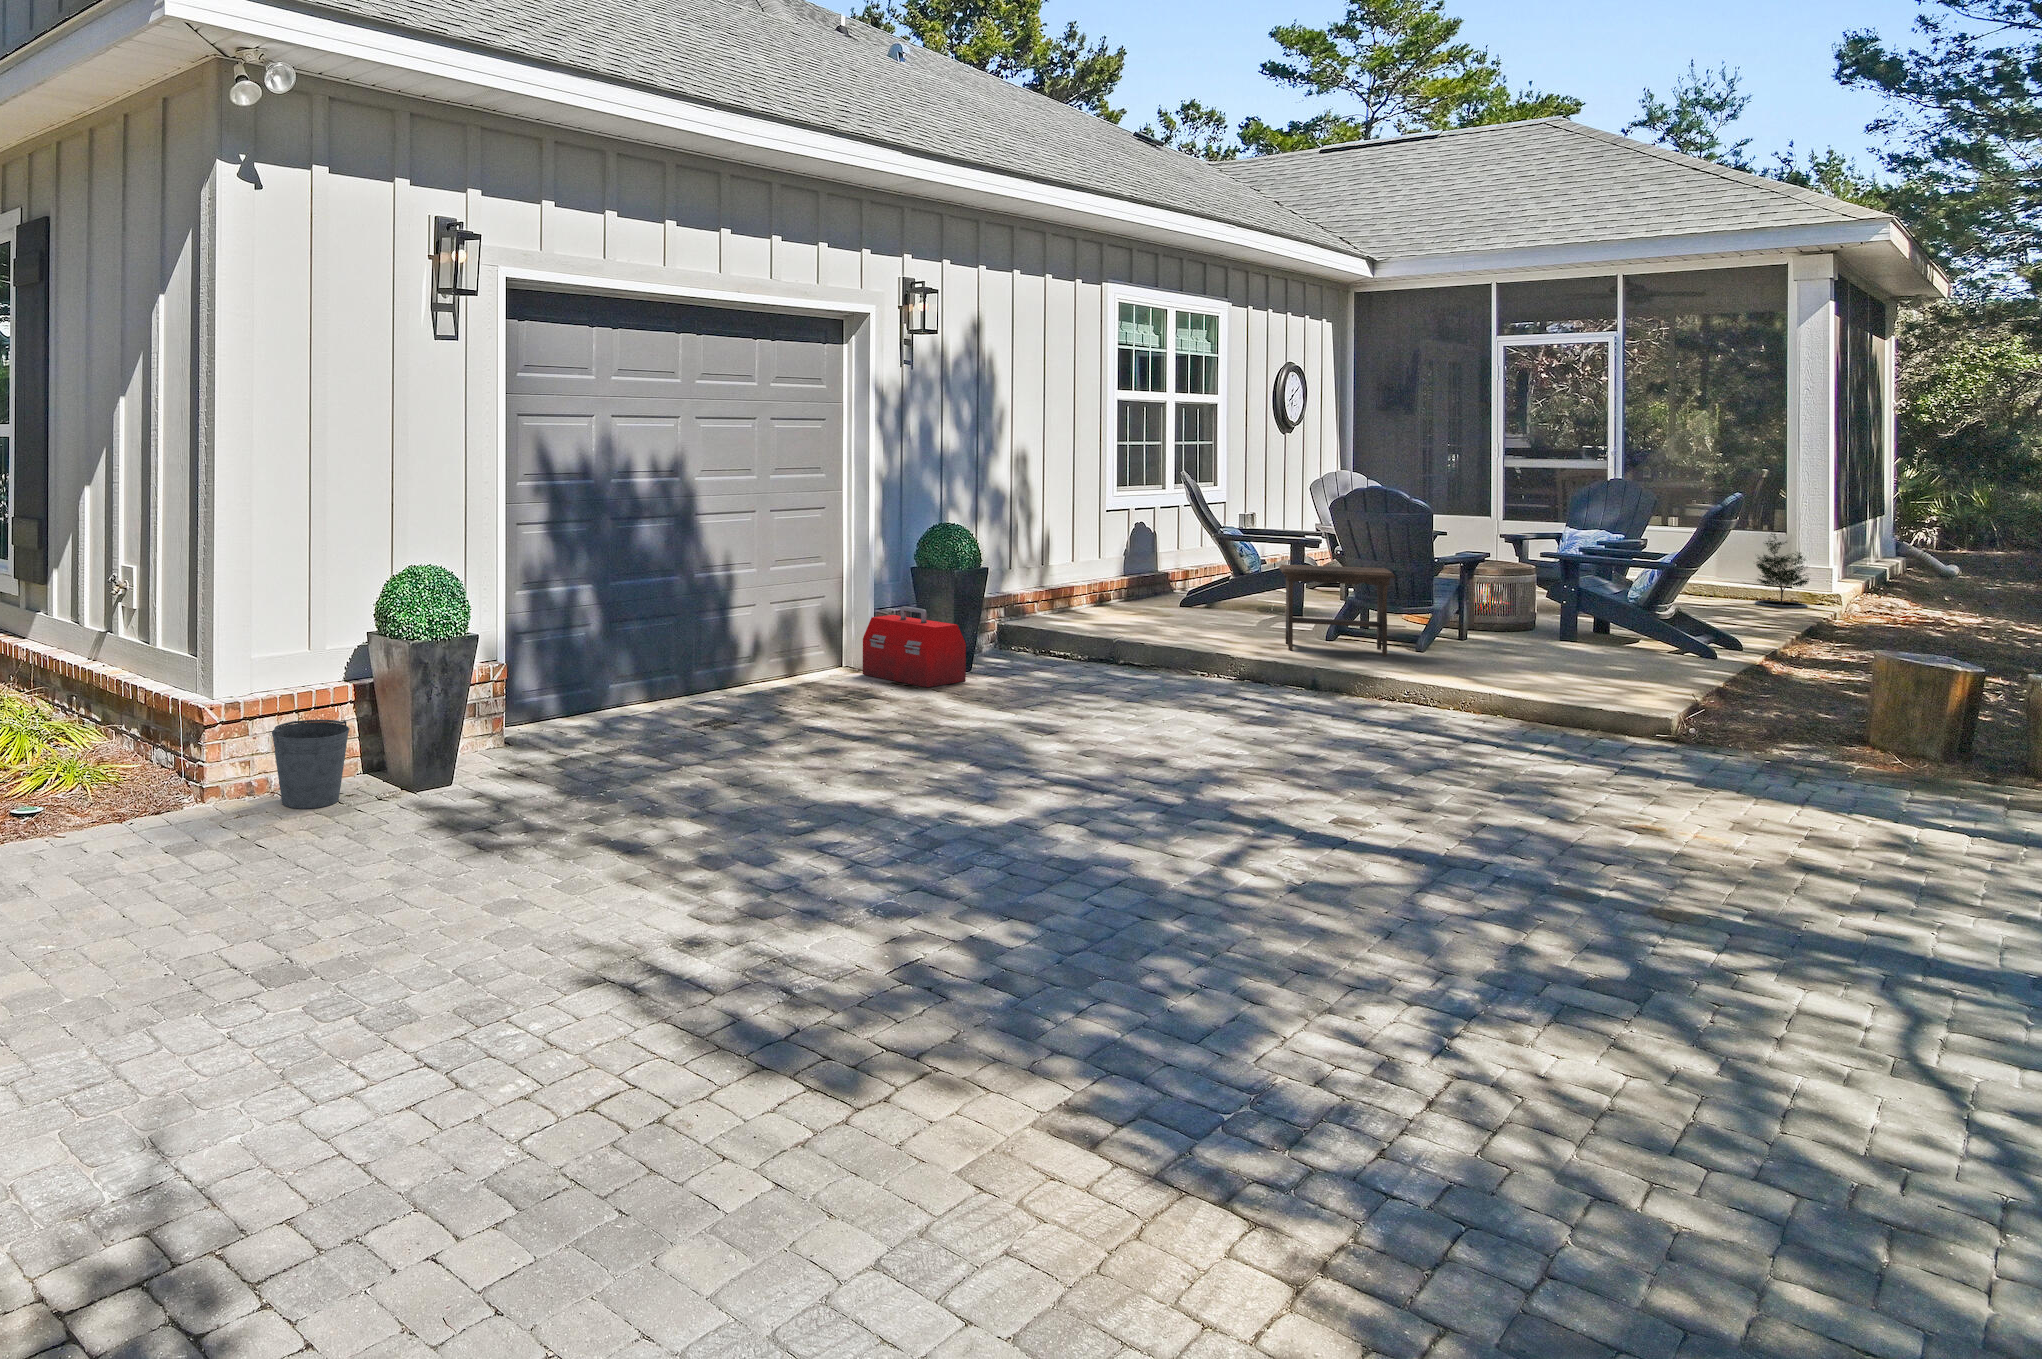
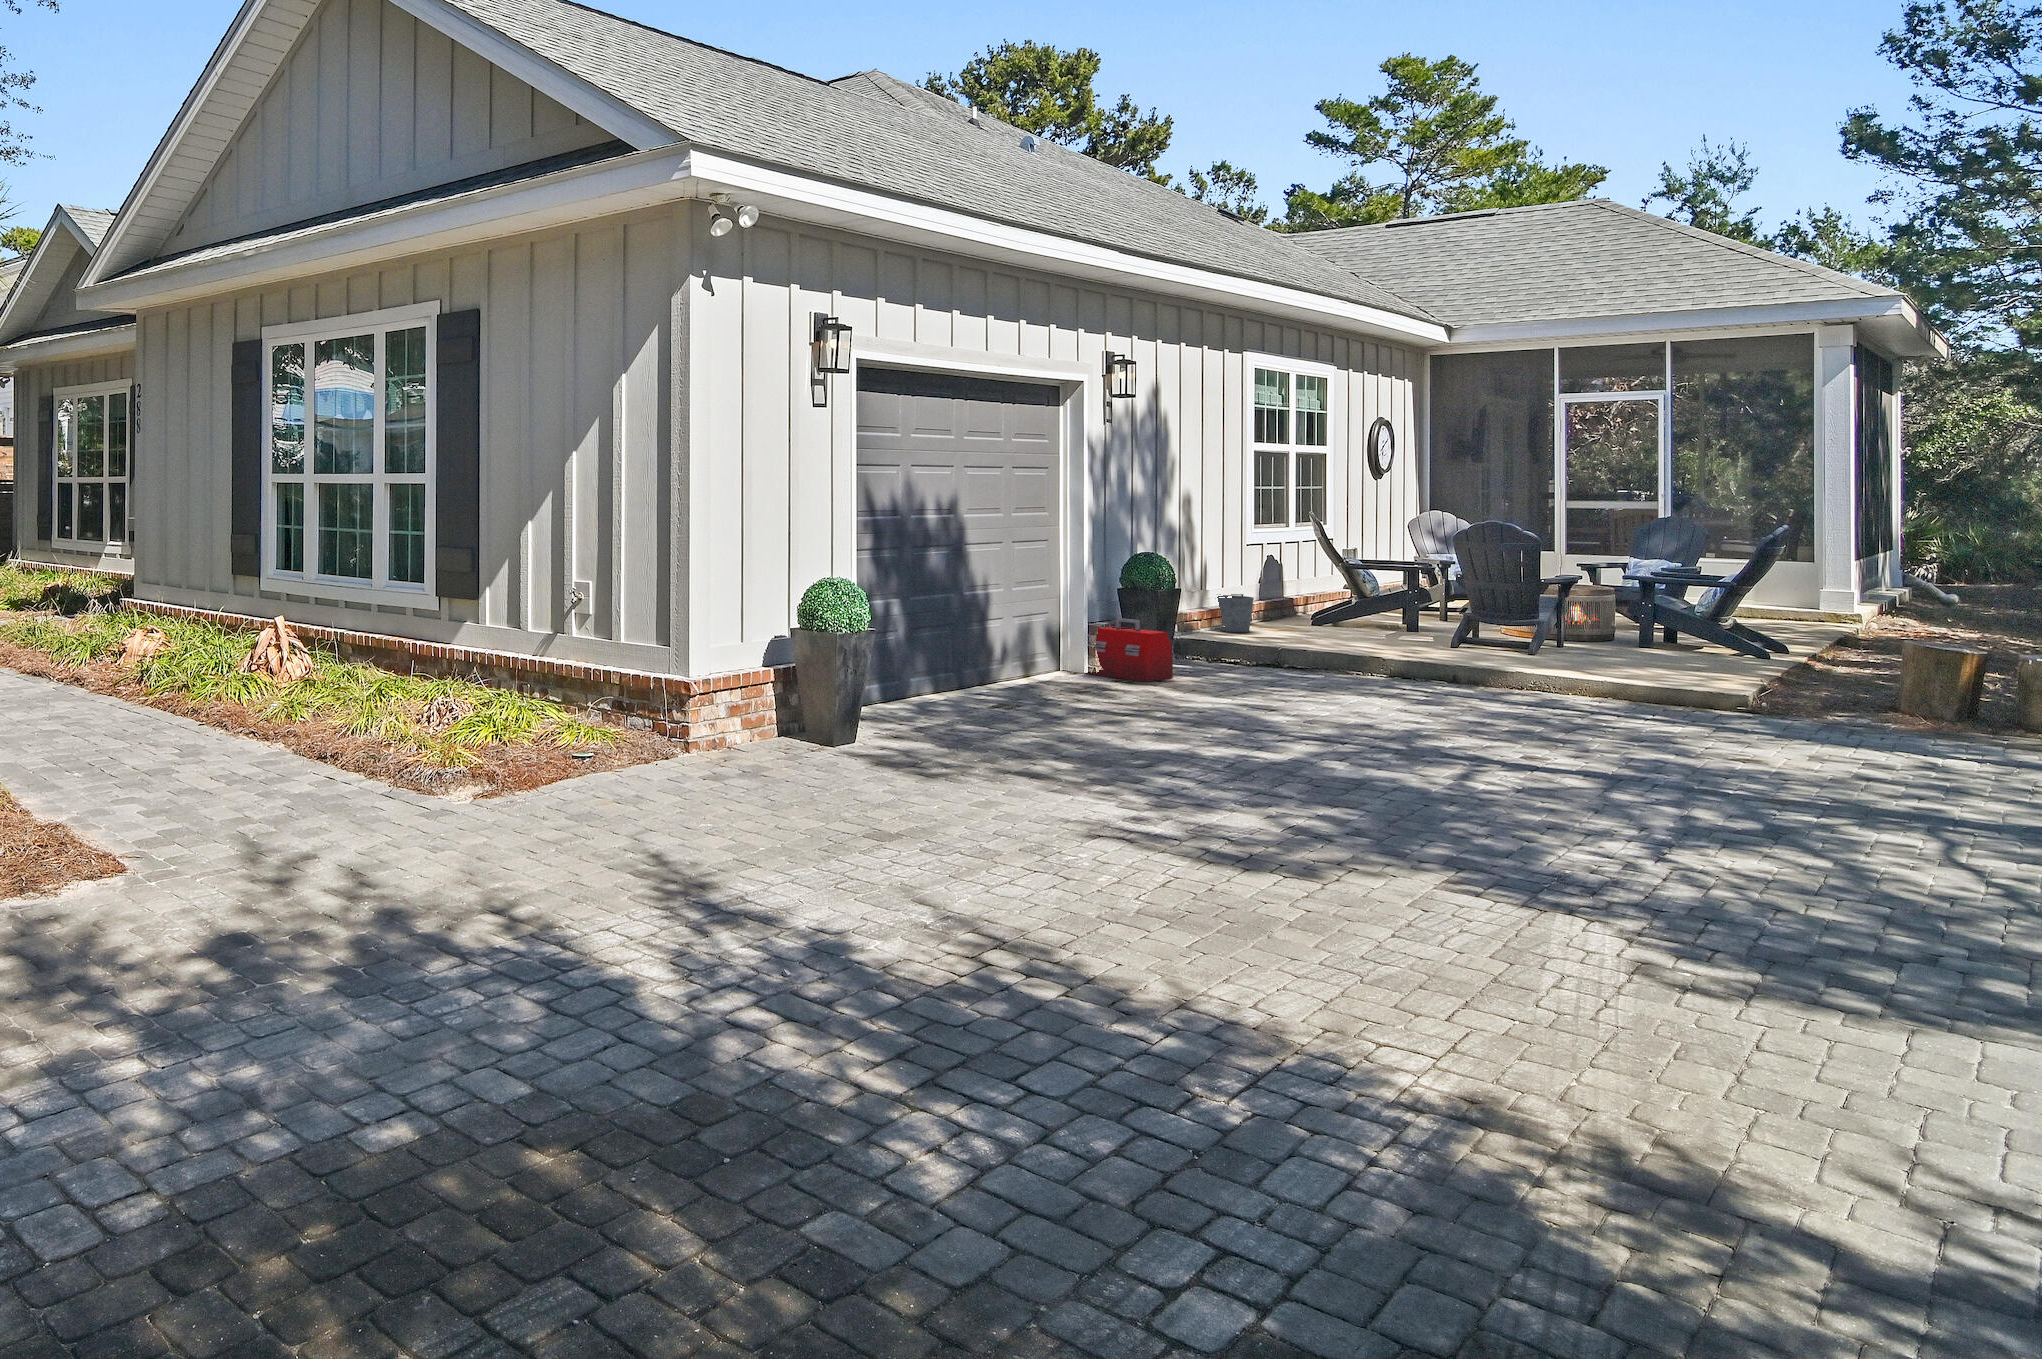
potted tree: present [1755,533,1809,608] -> none [1788,562,1840,627]
footstool: present [1279,565,1395,656] -> none [1415,585,1515,657]
bucket: present [272,719,349,809] -> present [1217,594,1254,632]

